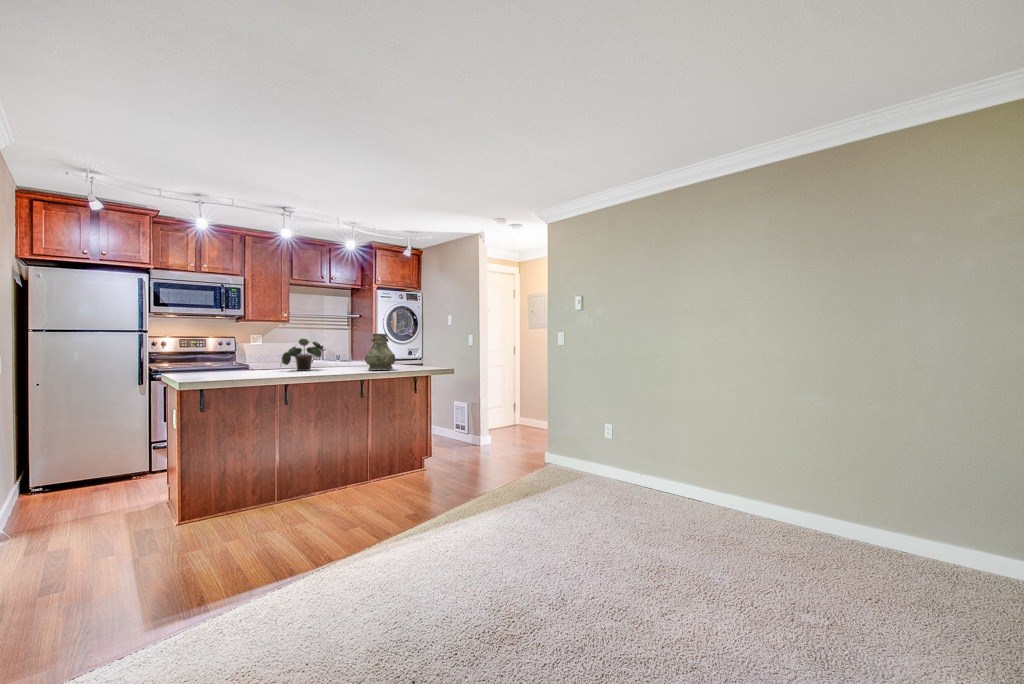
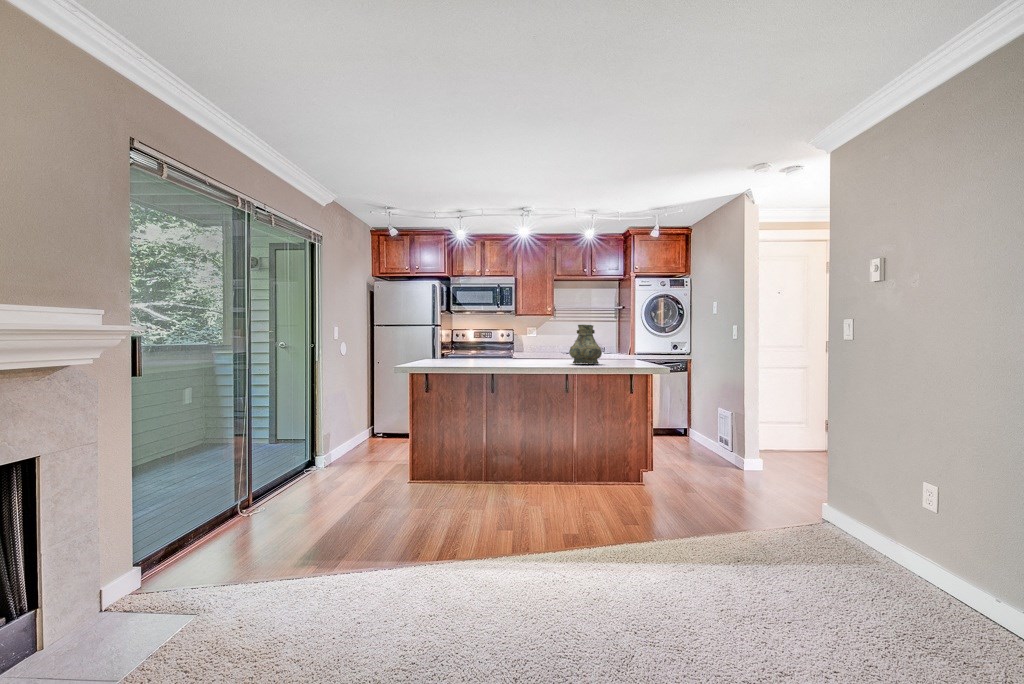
potted plant: present [282,339,323,371] -> none [505,331,544,362]

